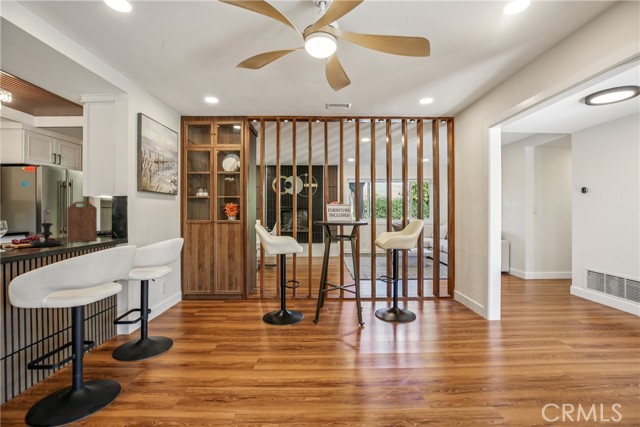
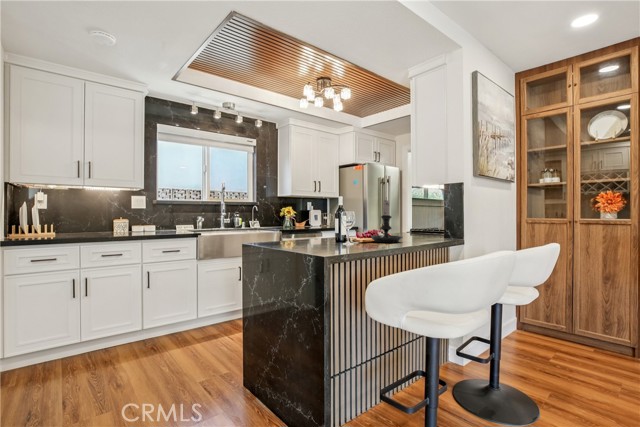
cutting board: present [67,202,97,242] -> none [401,191,430,239]

